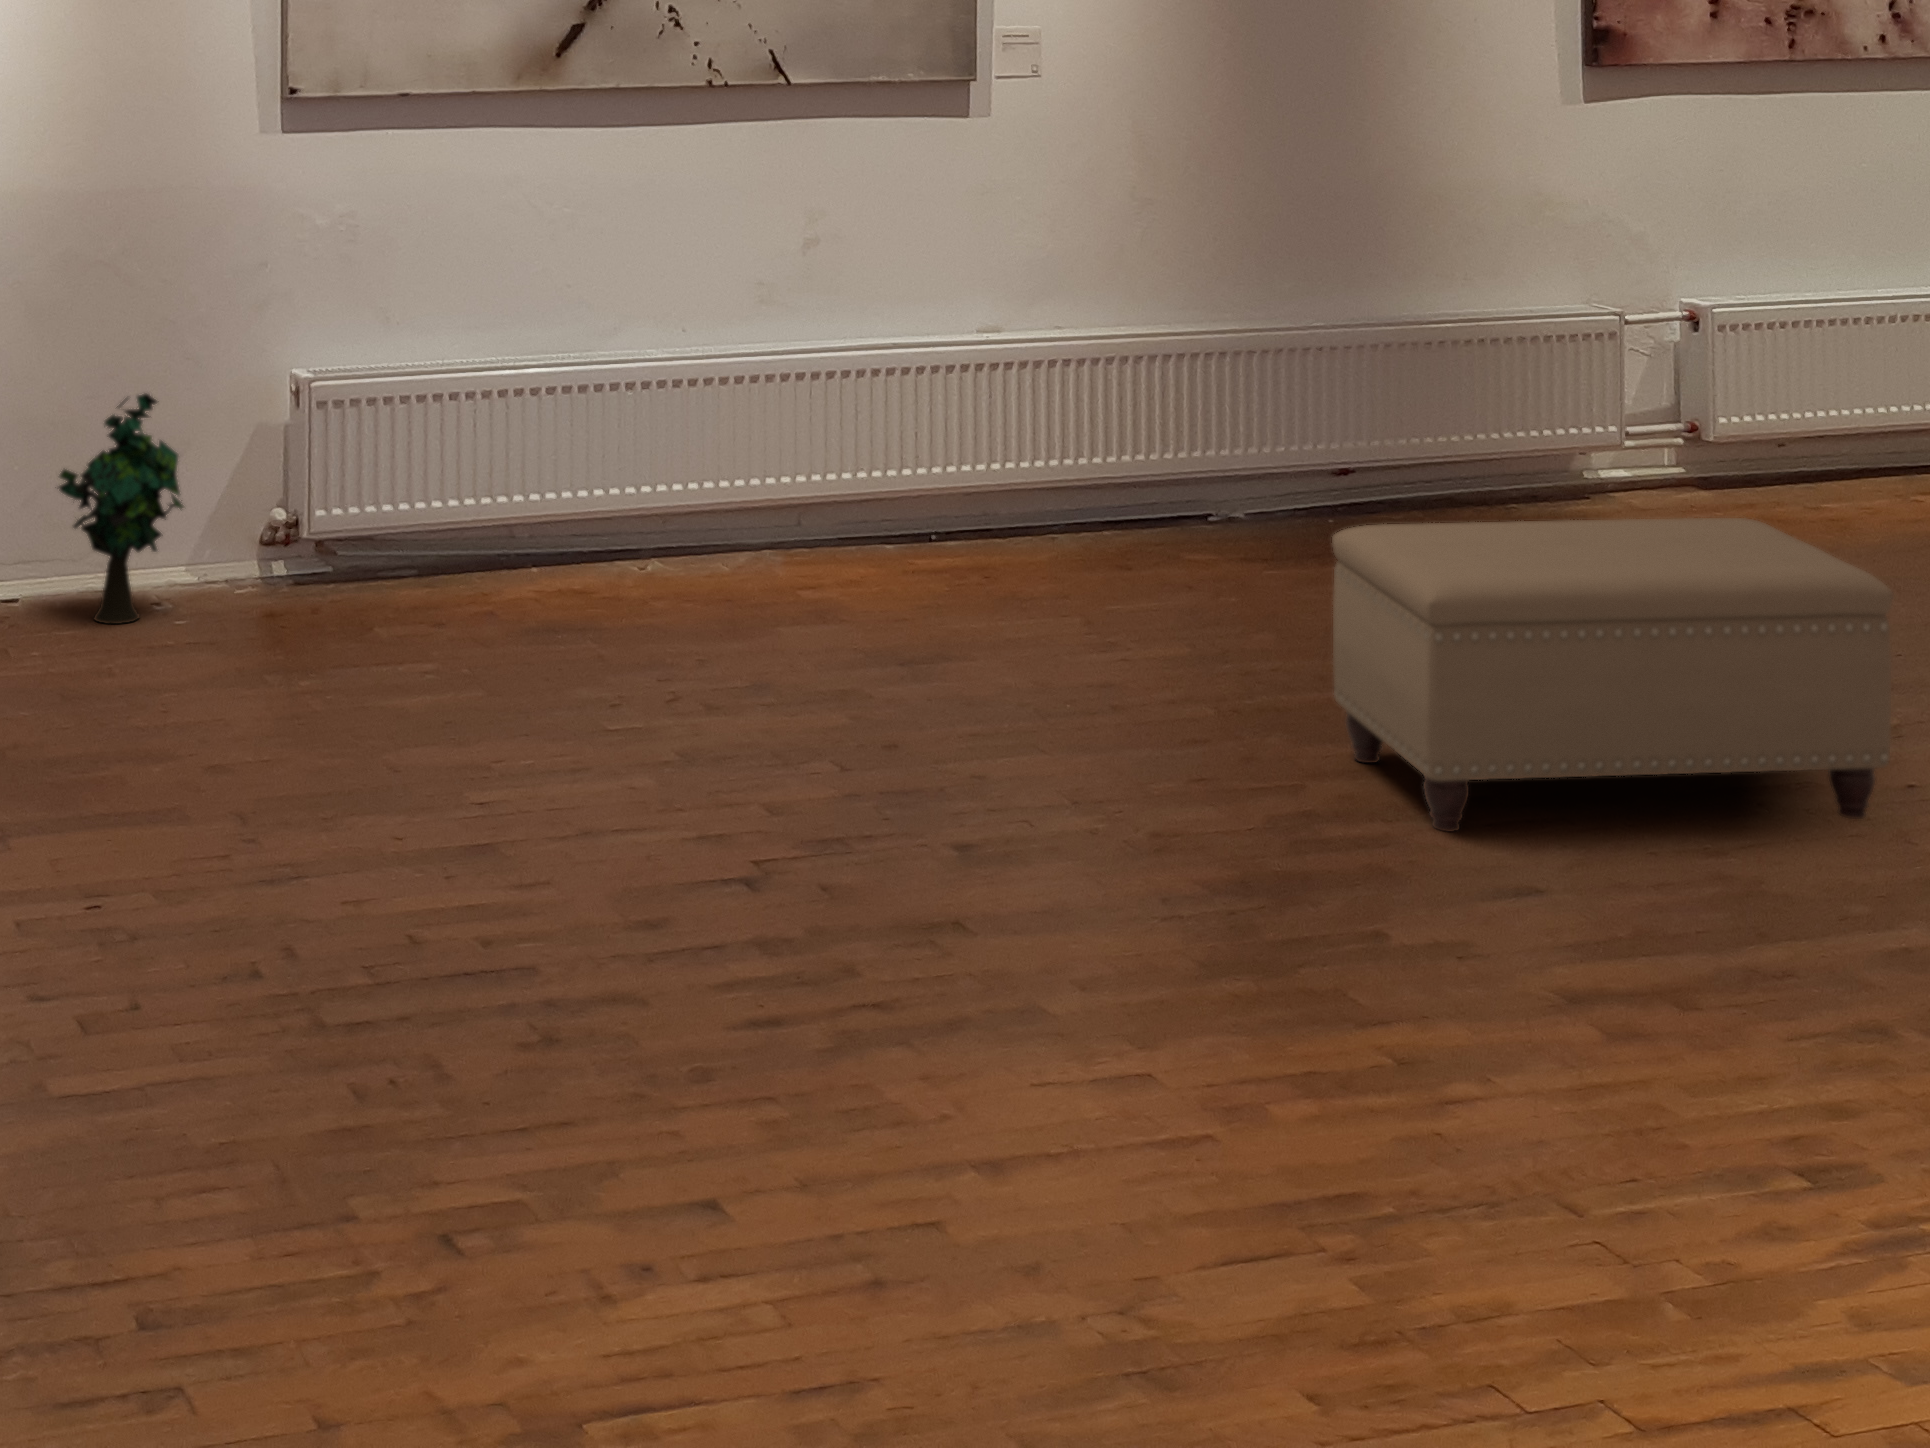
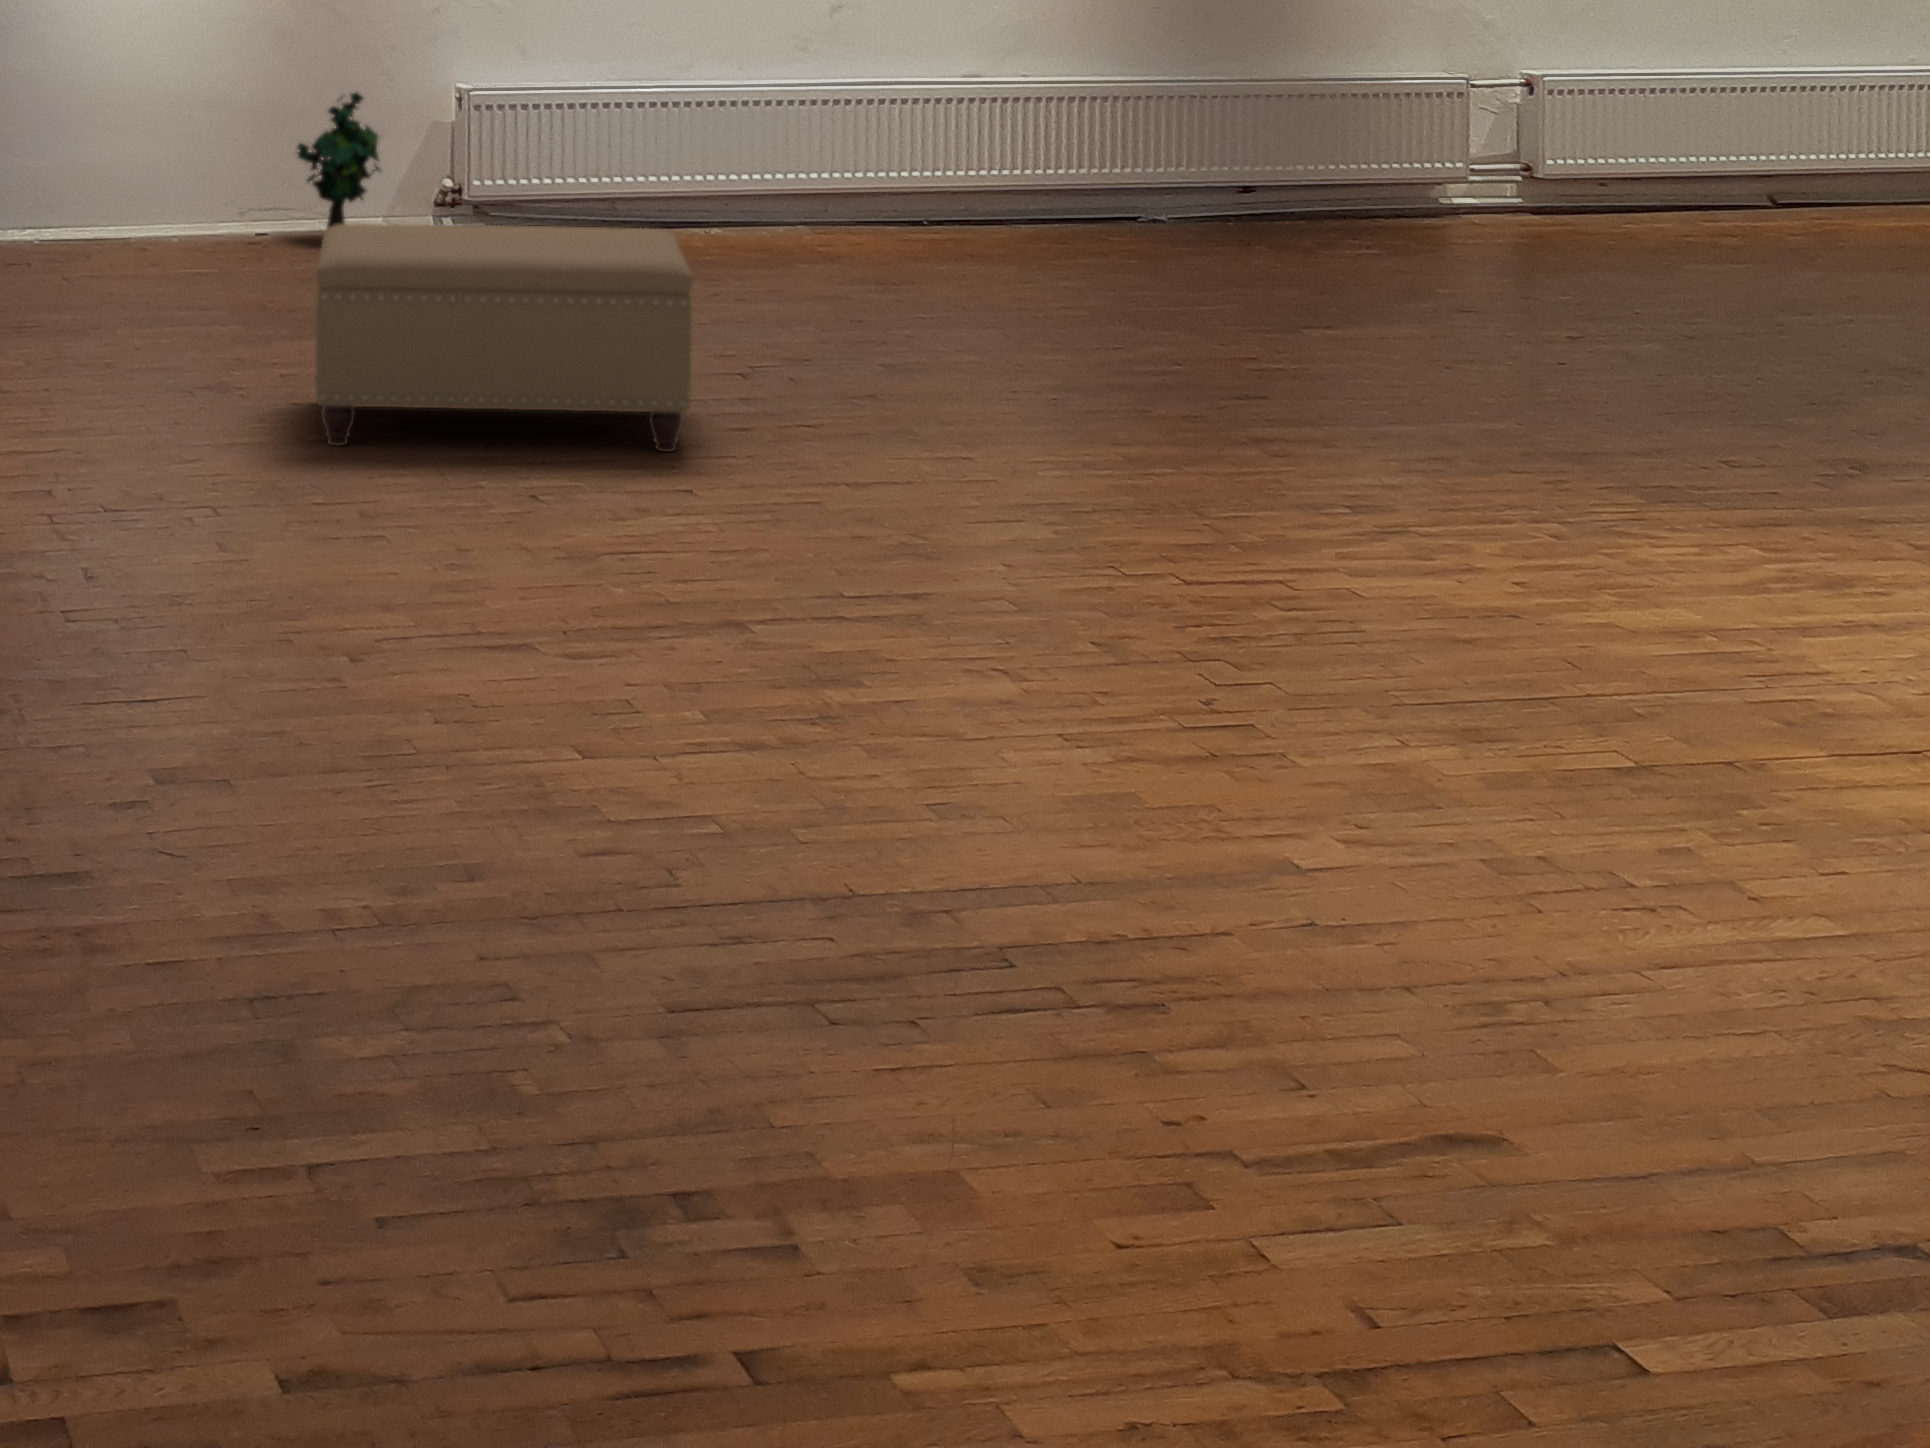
ottoman: present [1332,518,1893,832] -> present [316,223,693,452]

